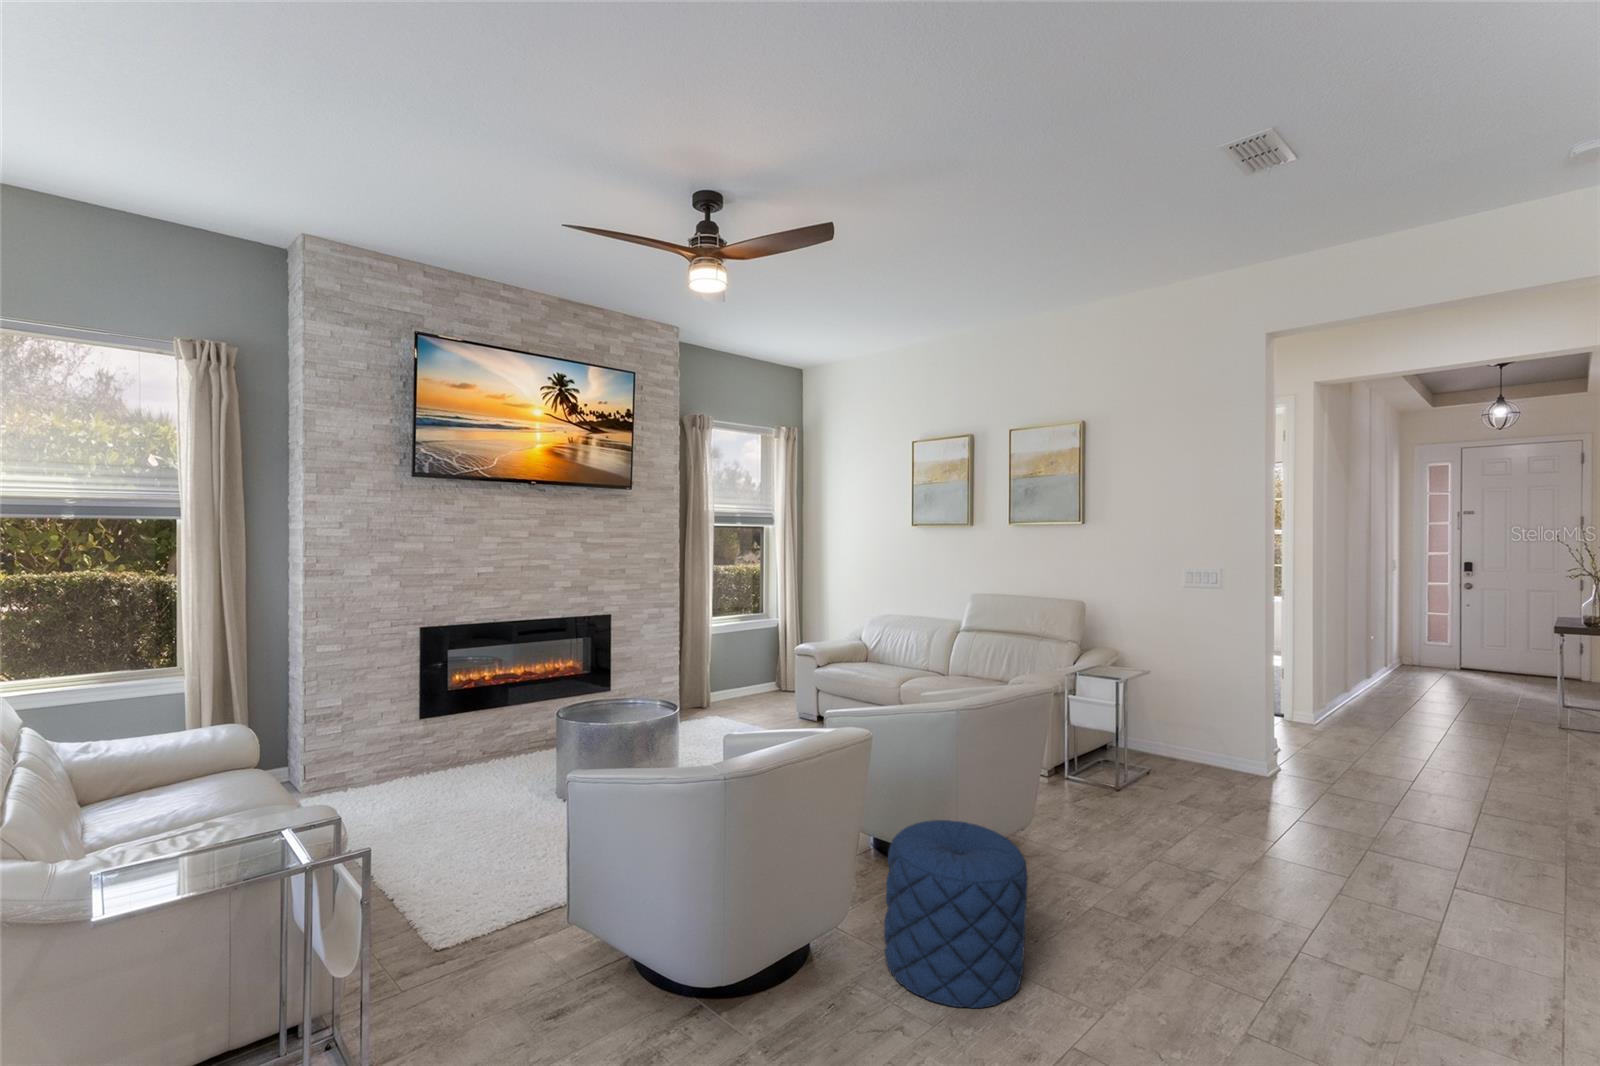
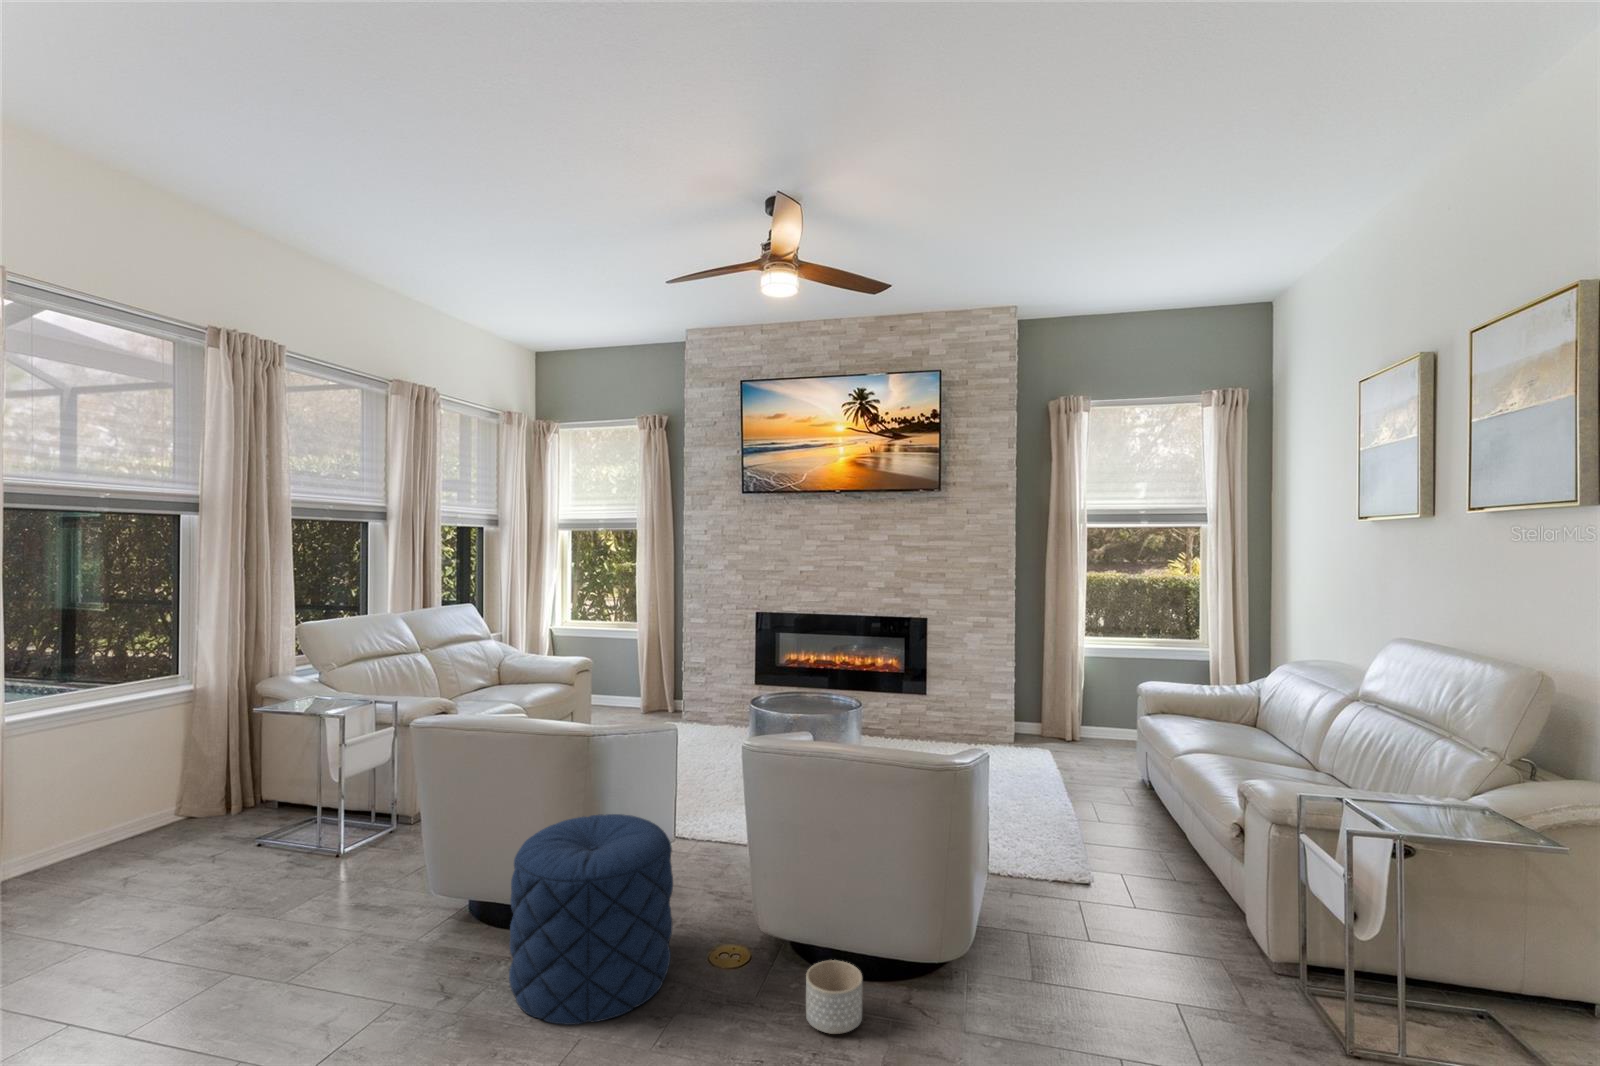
planter: none [1033,858,1074,903] -> present [806,960,862,1034]

